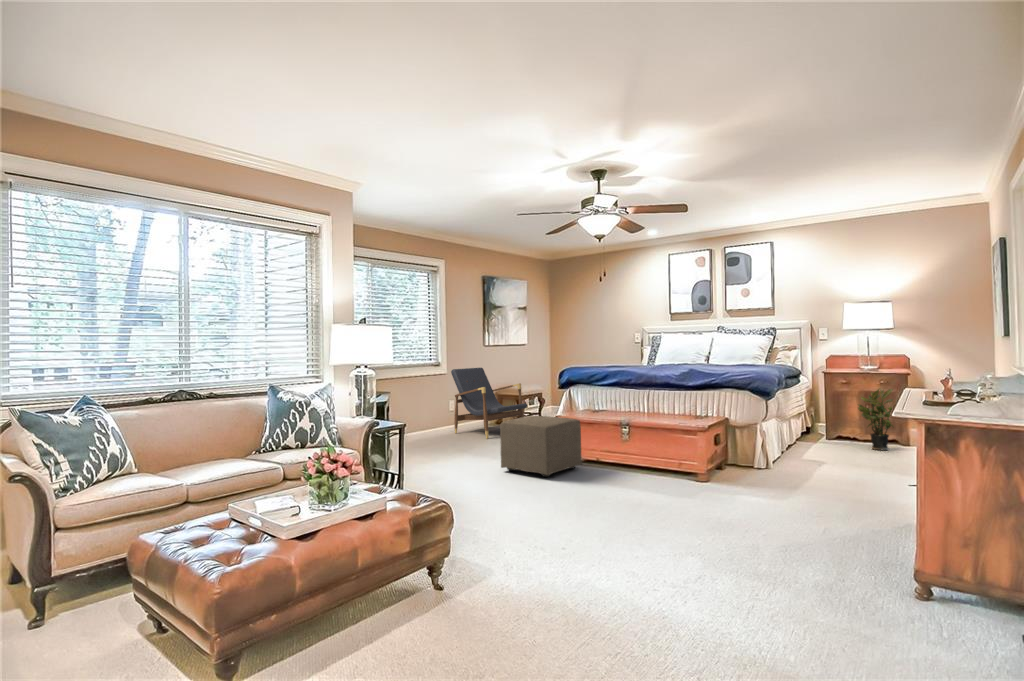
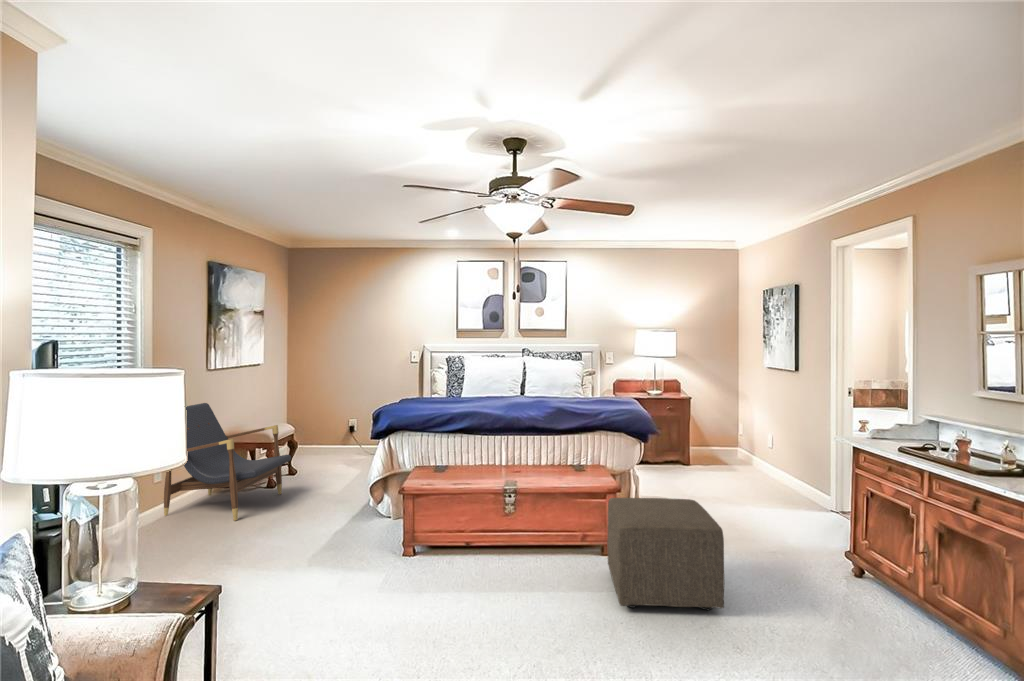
potted plant: present [858,389,893,450] -> none [660,413,692,474]
ottoman: present [500,416,581,477] -> present [607,498,725,610]

